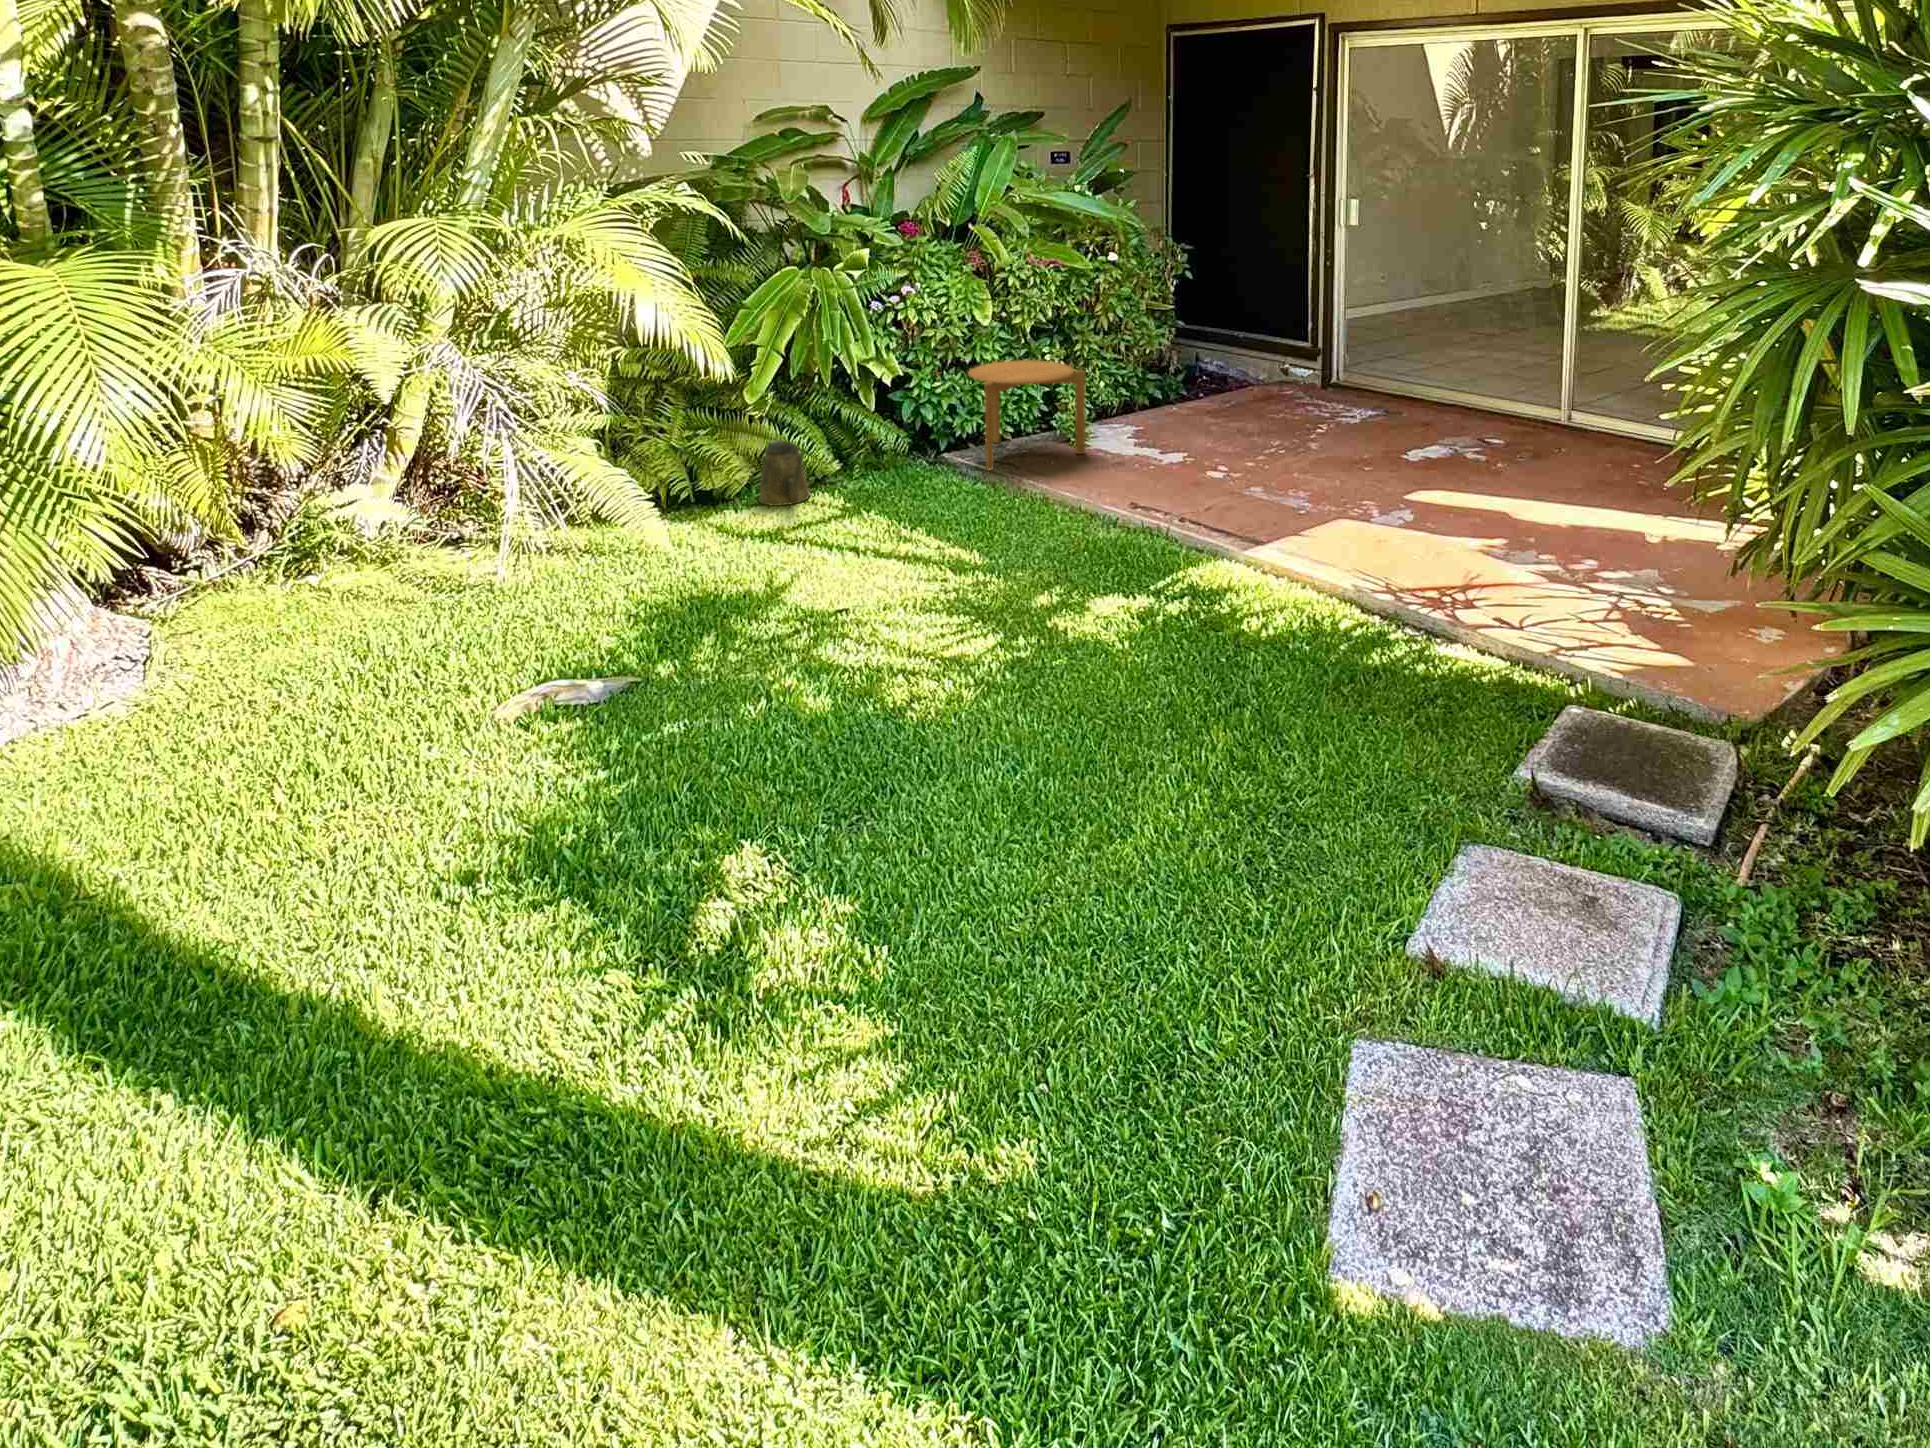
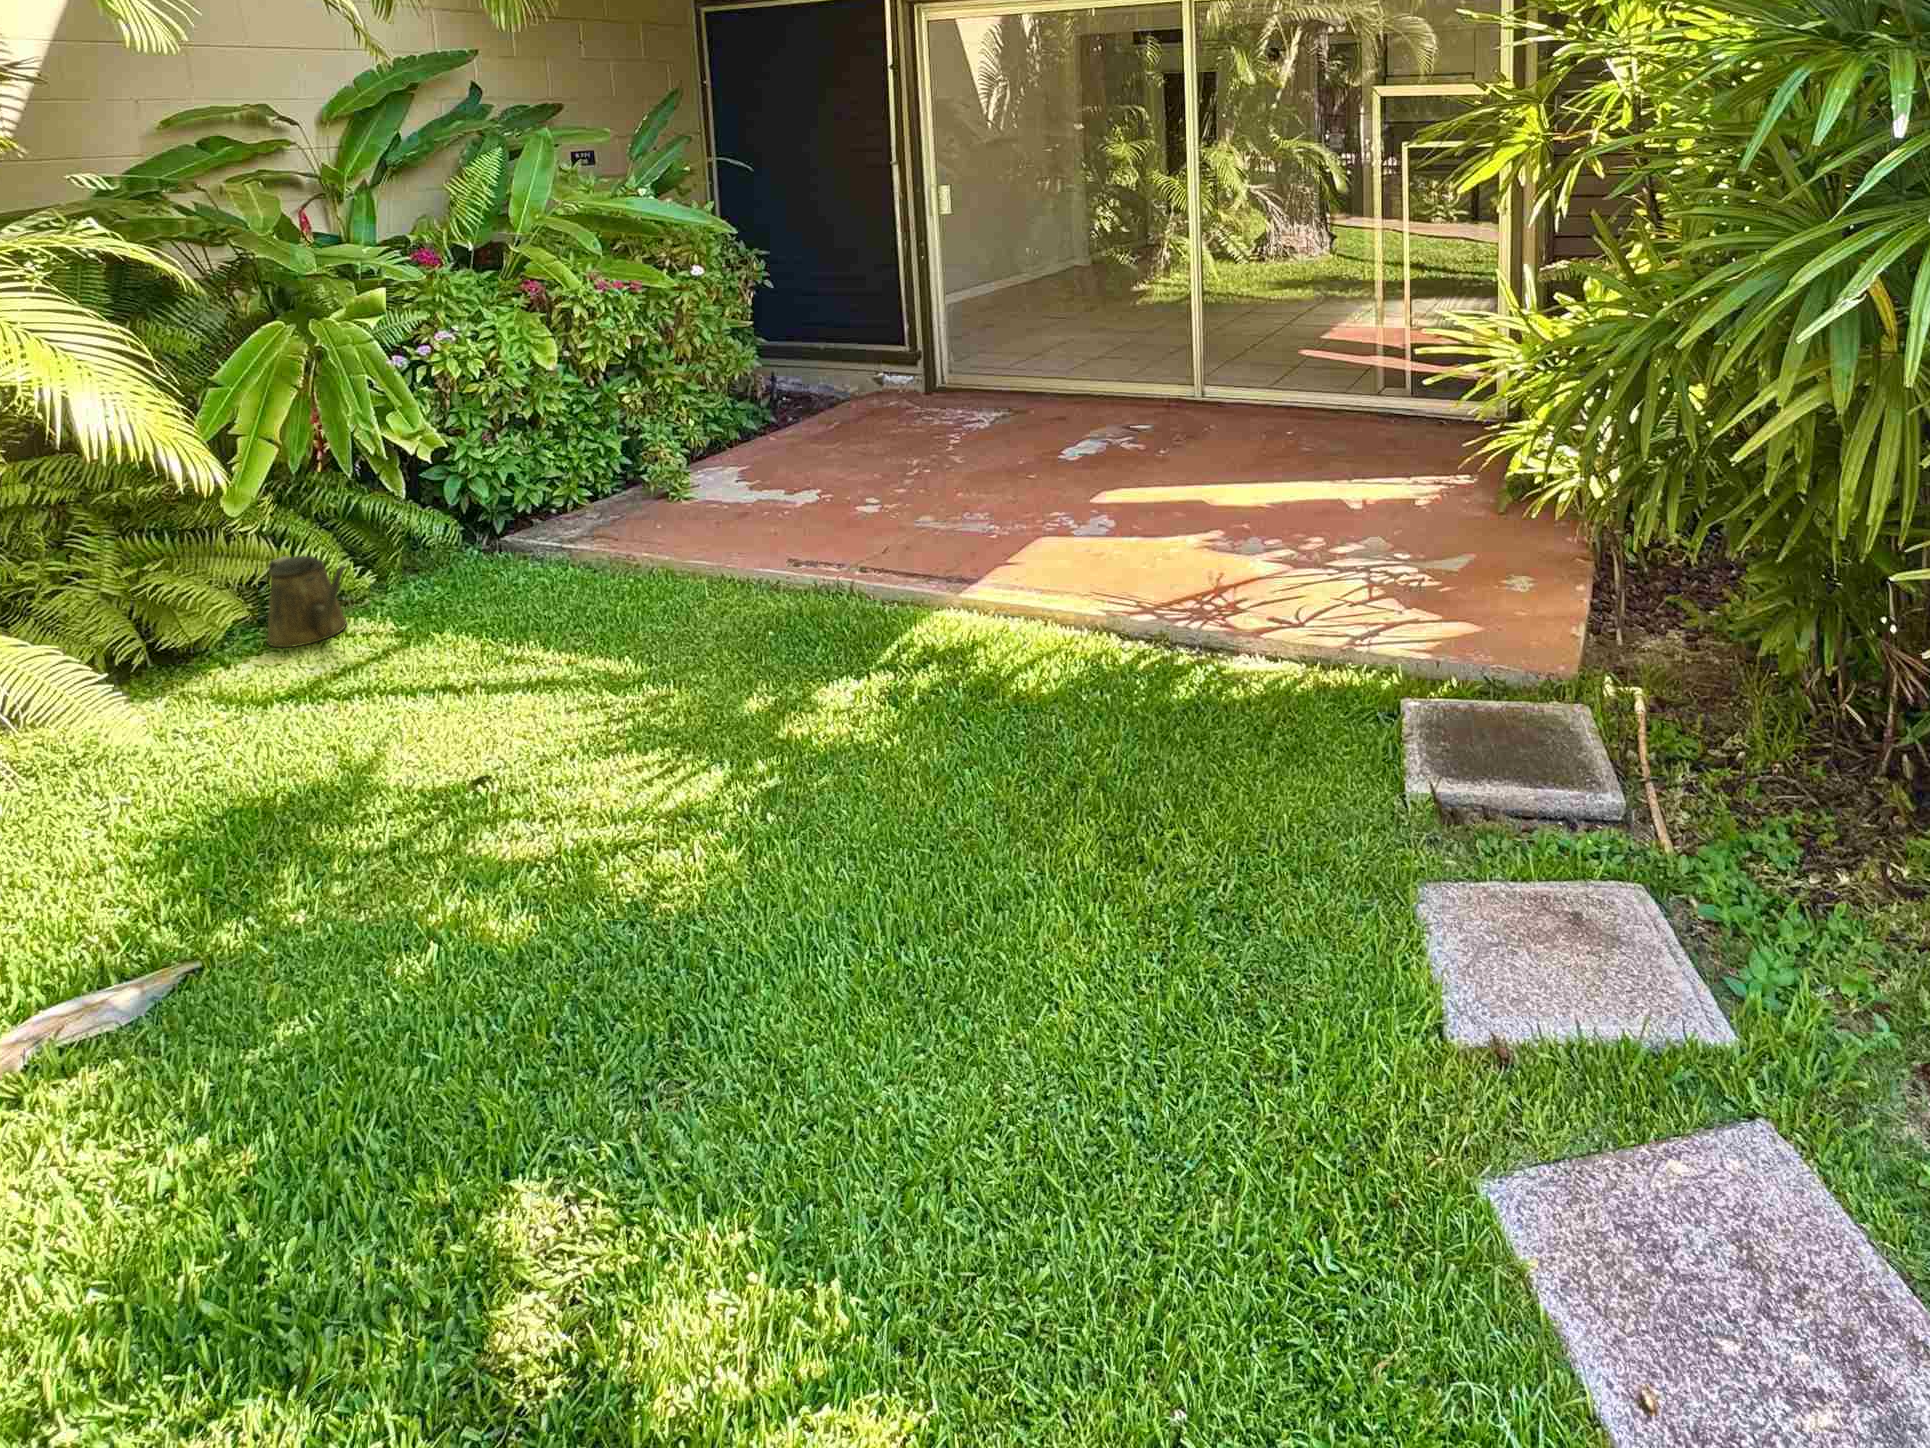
side table: present [968,360,1086,471] -> none [539,403,702,548]

